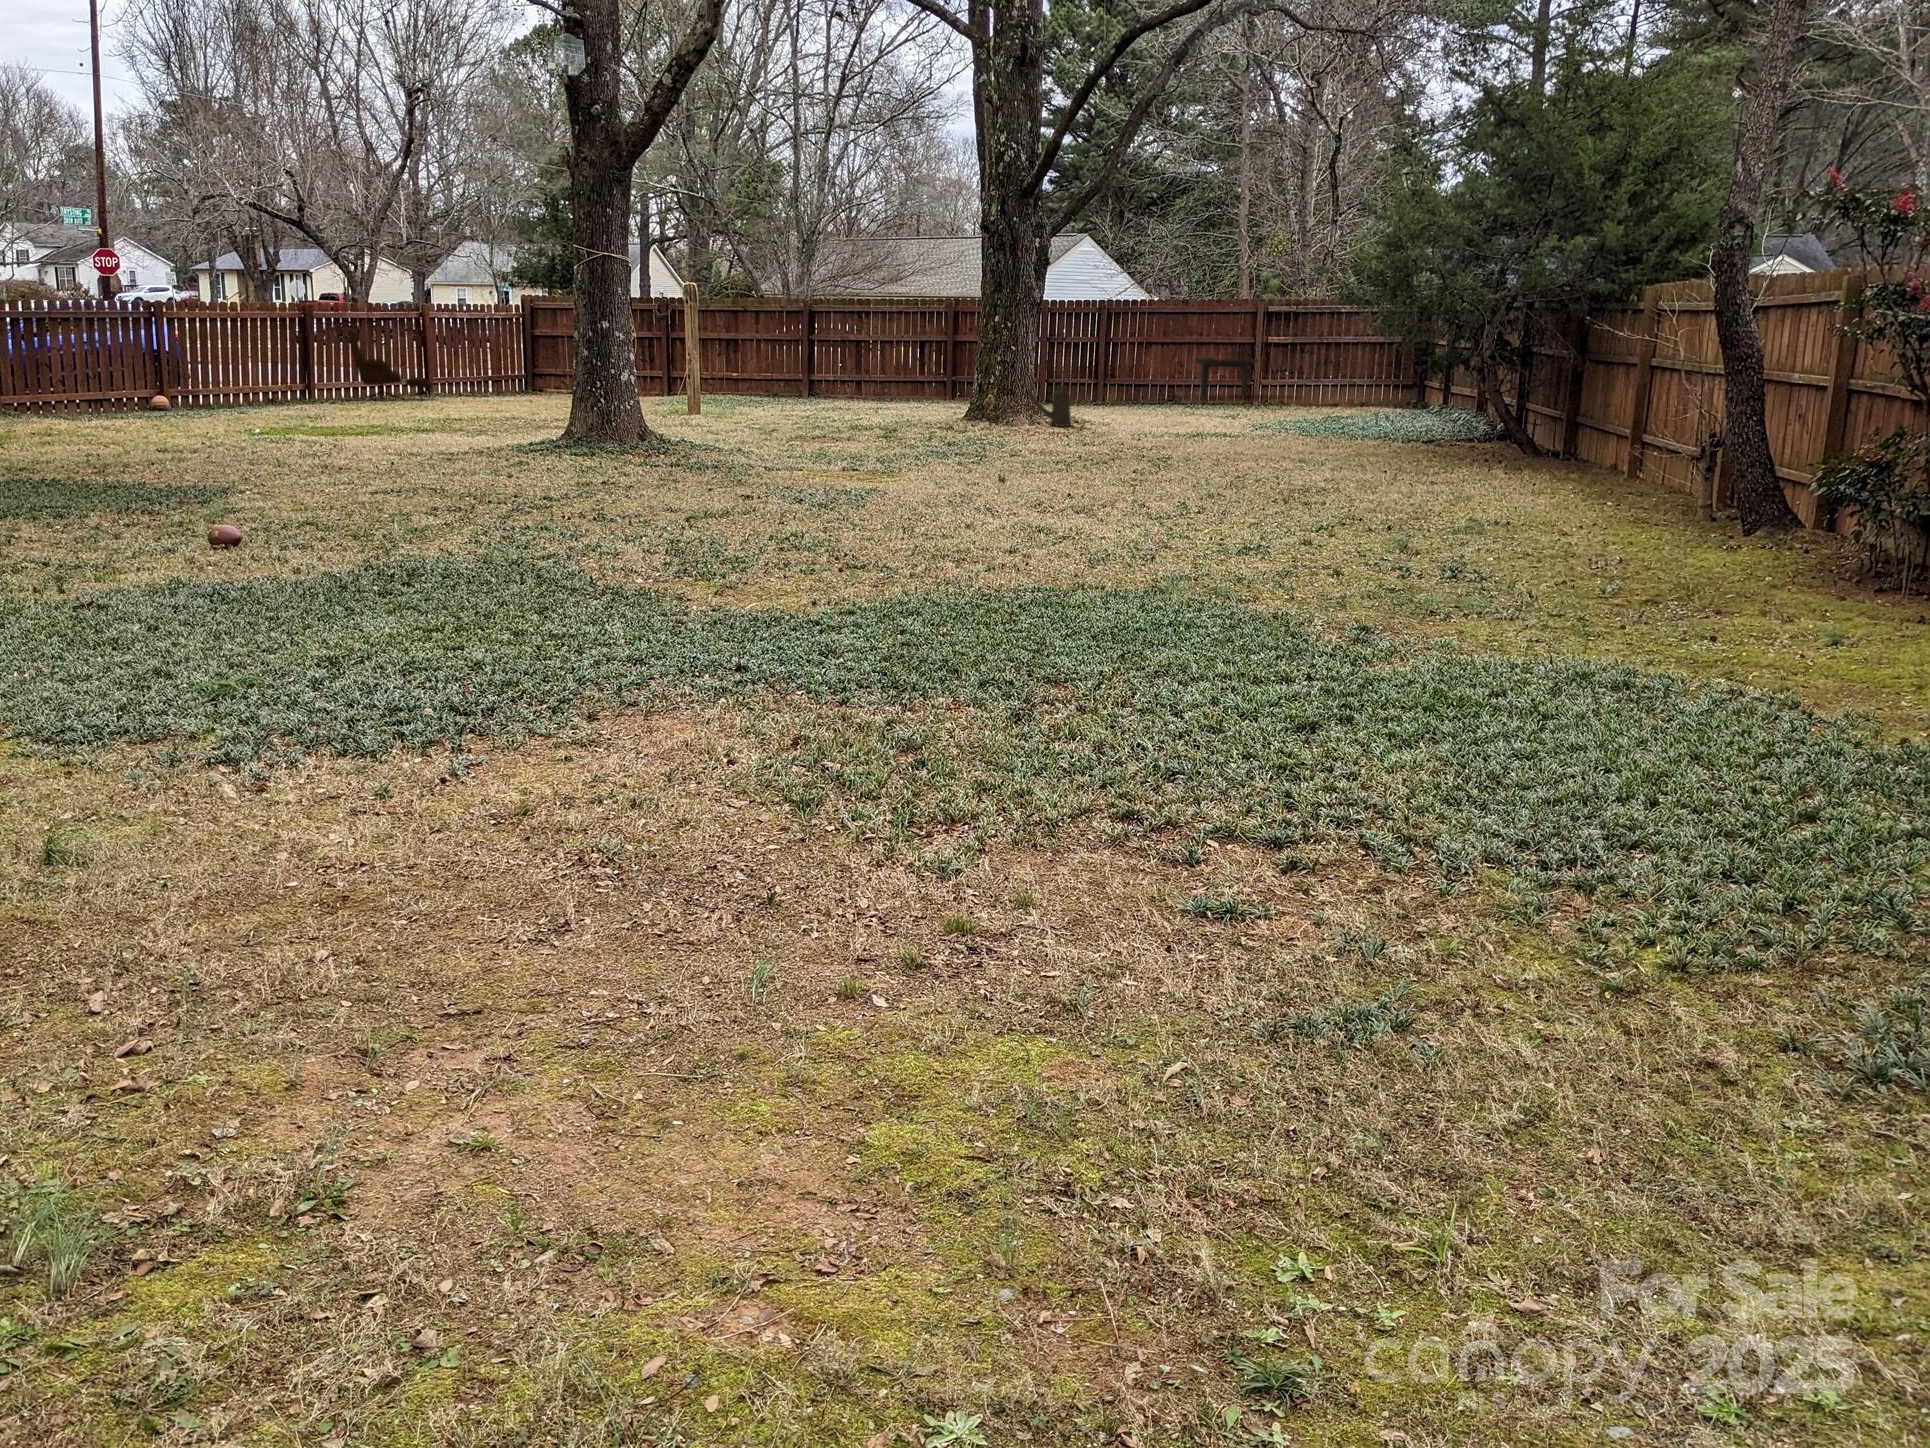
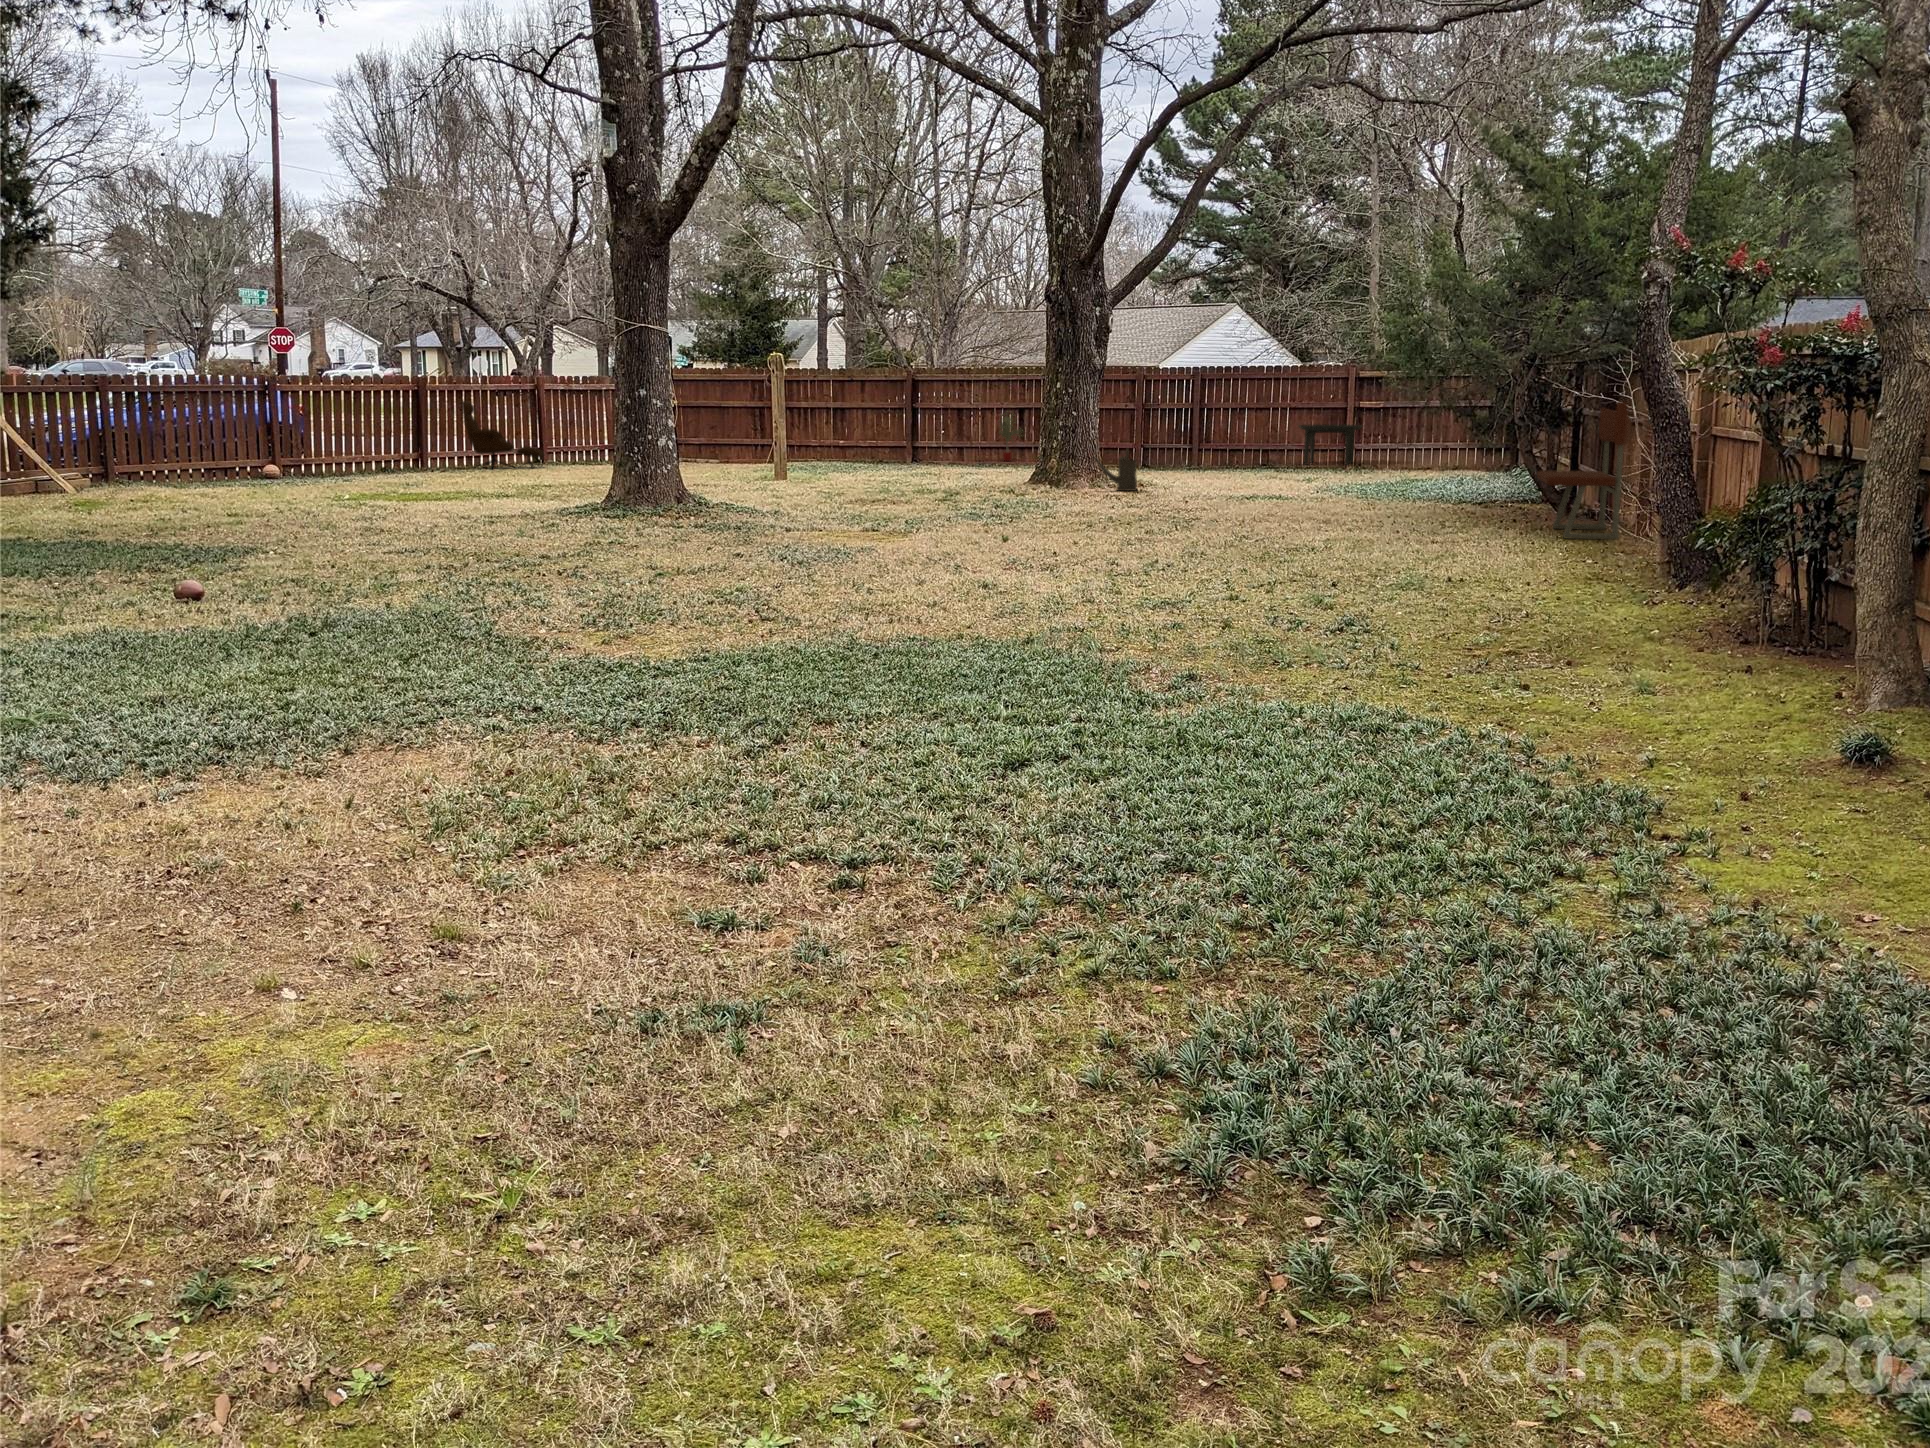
bench: none [1520,339,1630,479] -> present [1537,402,1632,539]
potted tree: none [891,342,919,394] -> present [999,411,1024,461]

